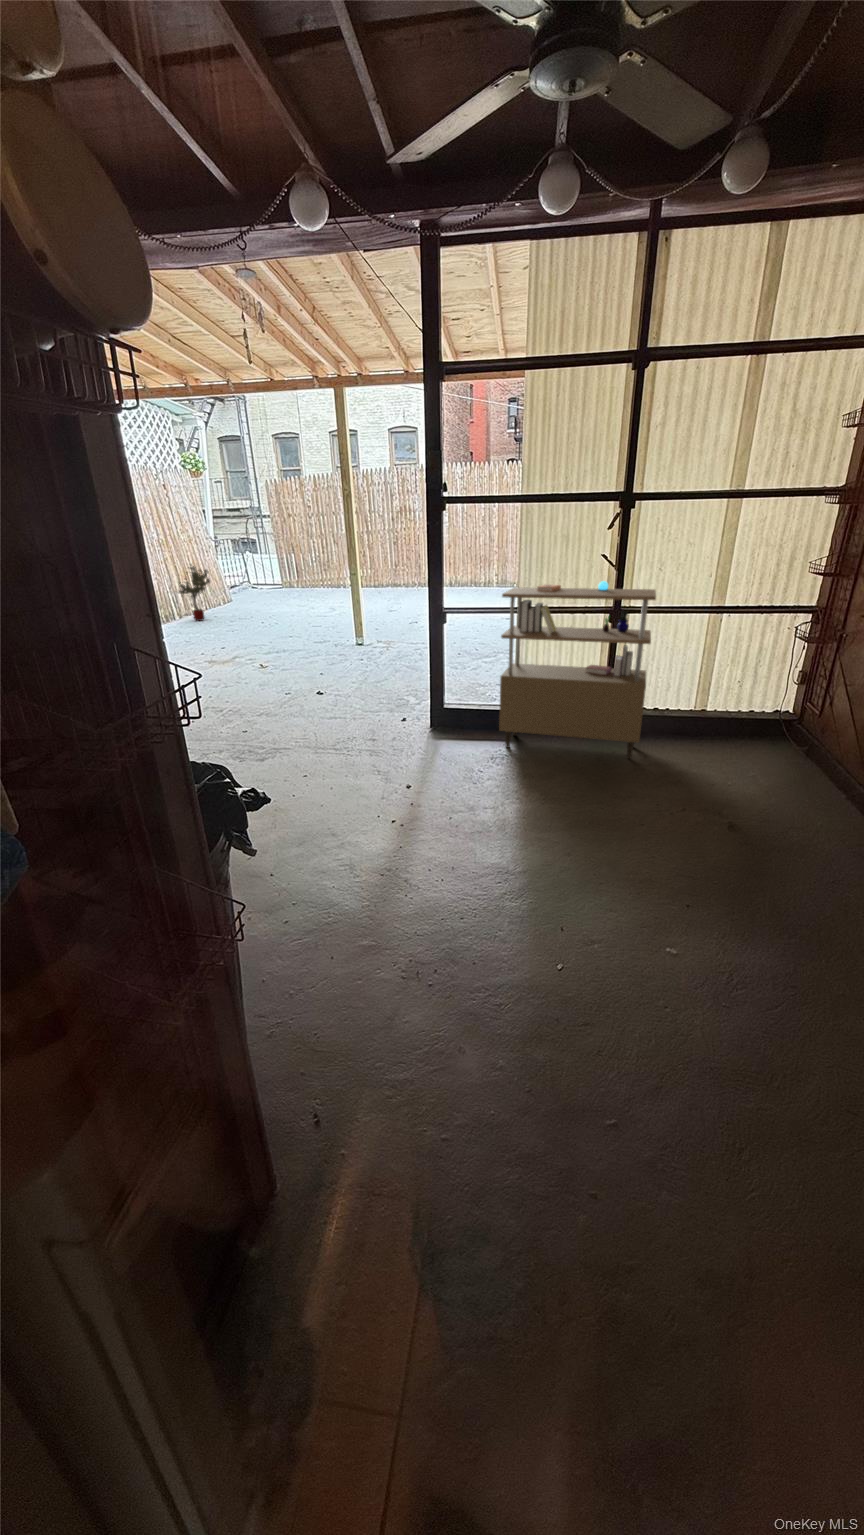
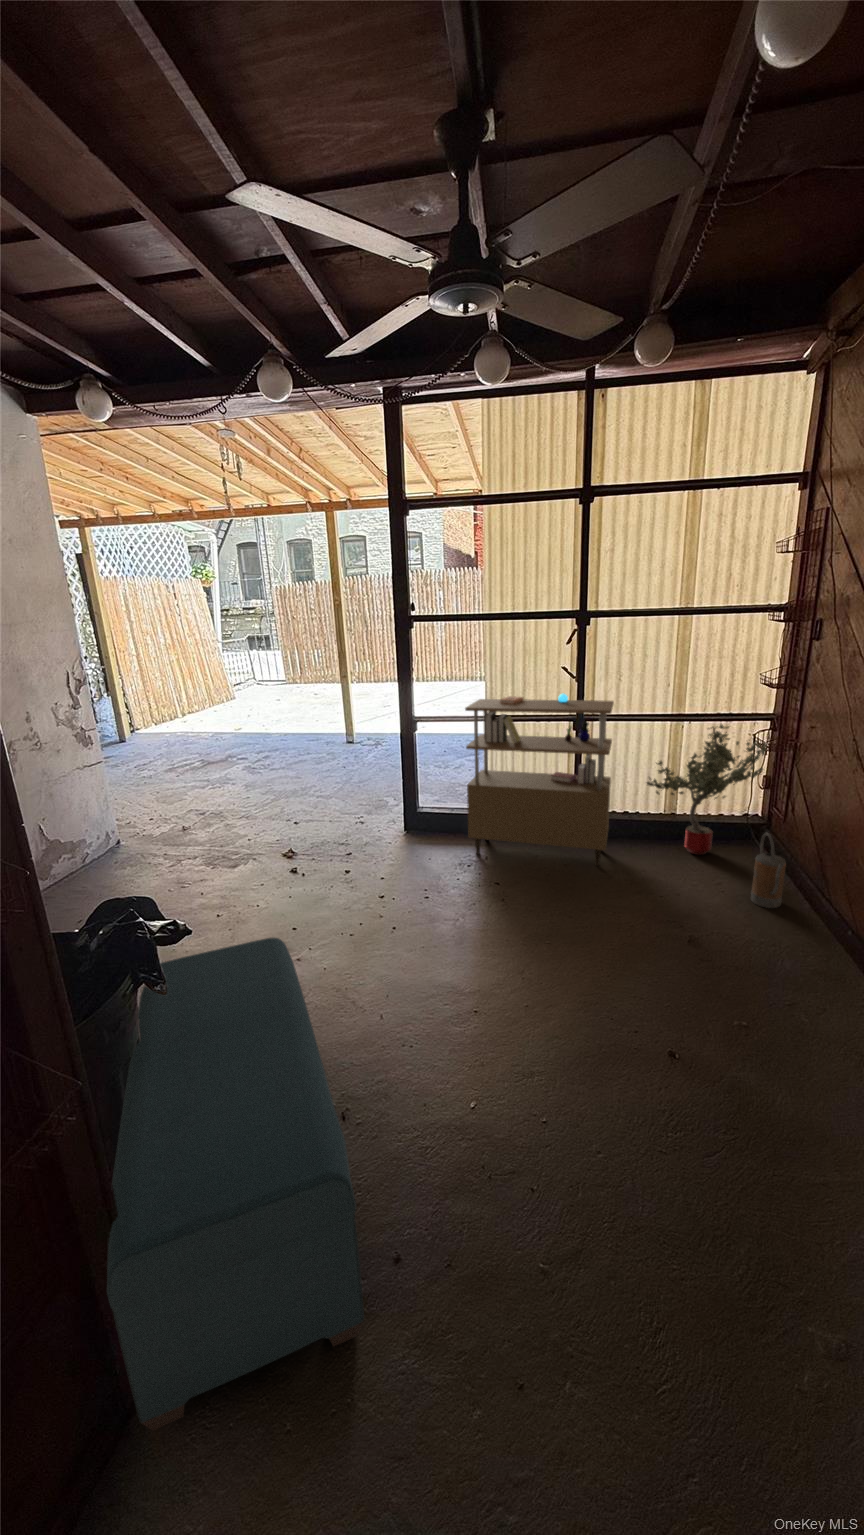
potted tree: present [178,566,210,621] -> present [647,724,766,855]
watering can: none [784,723,824,797] -> present [751,833,786,908]
bench: none [216,801,463,1195] -> present [107,938,364,1430]

